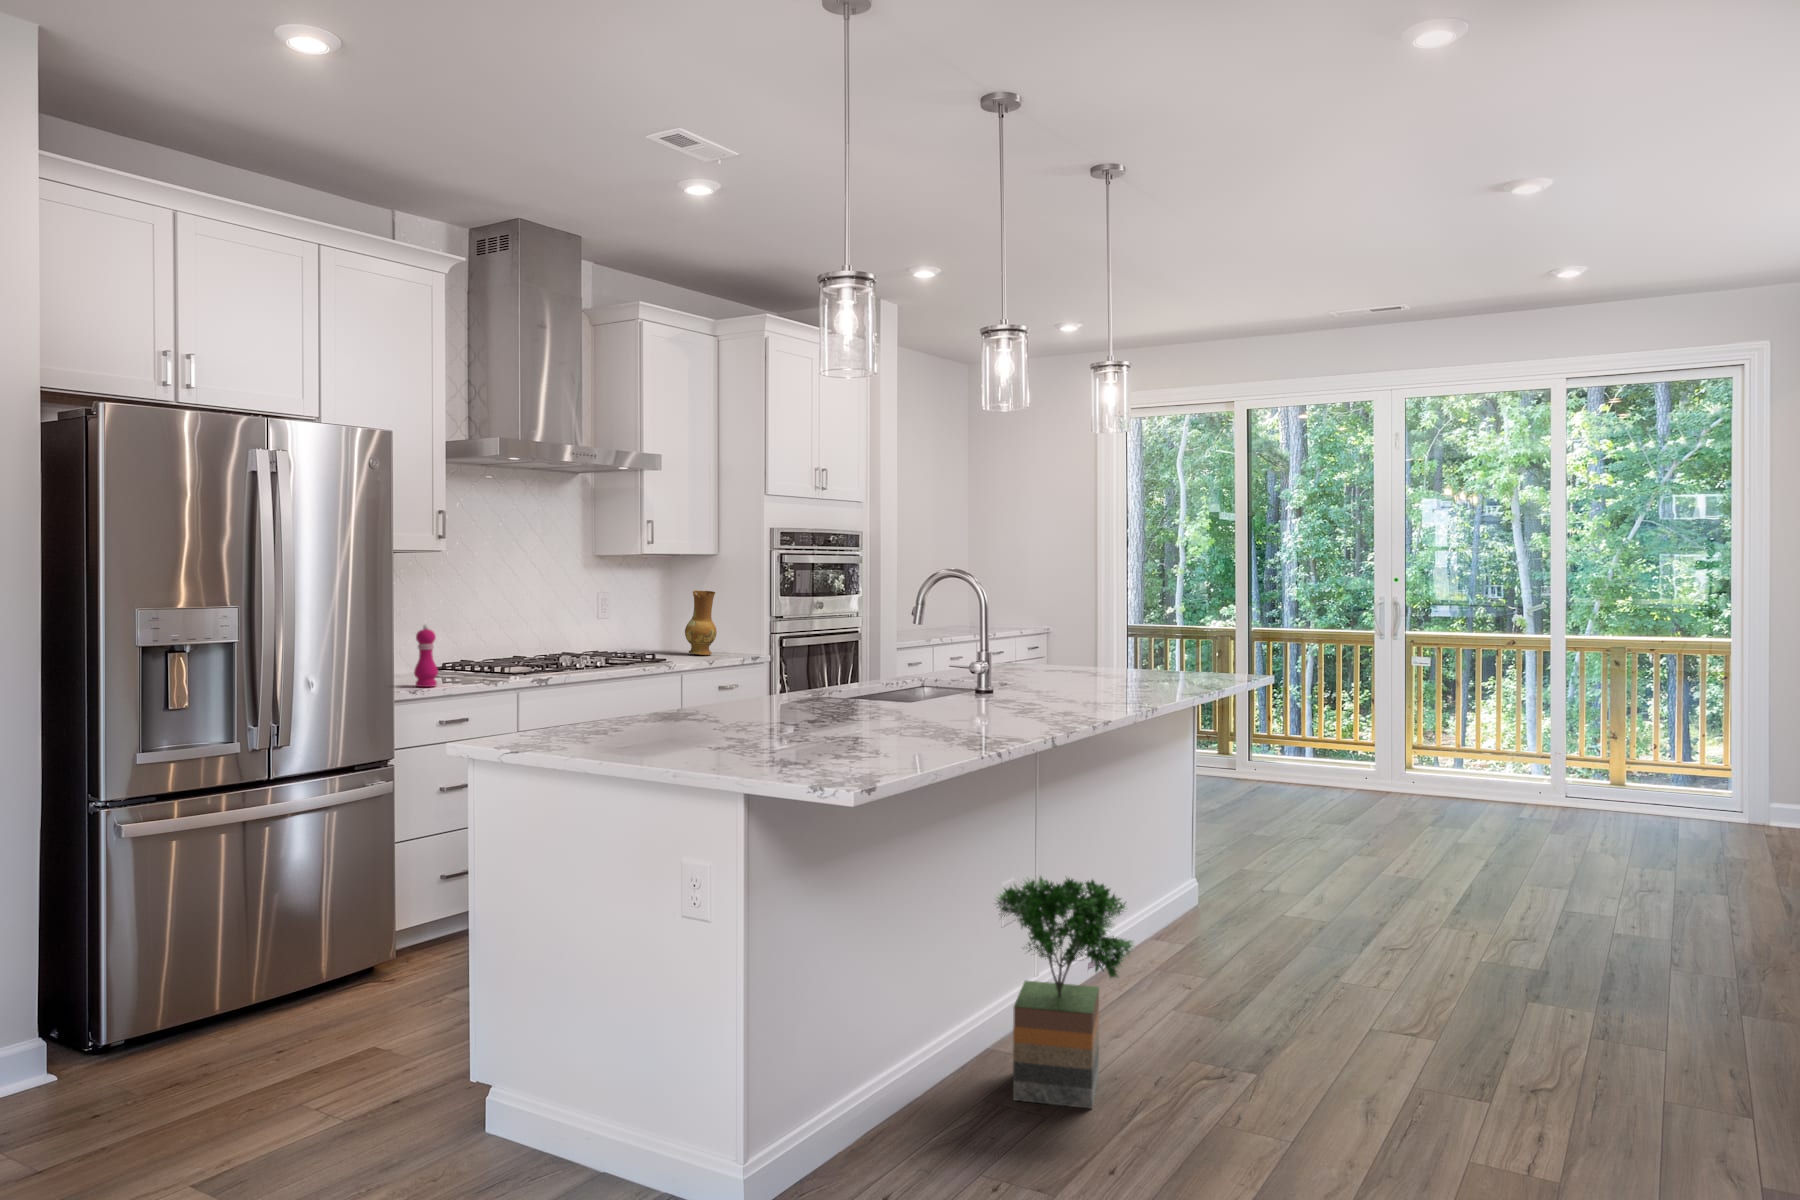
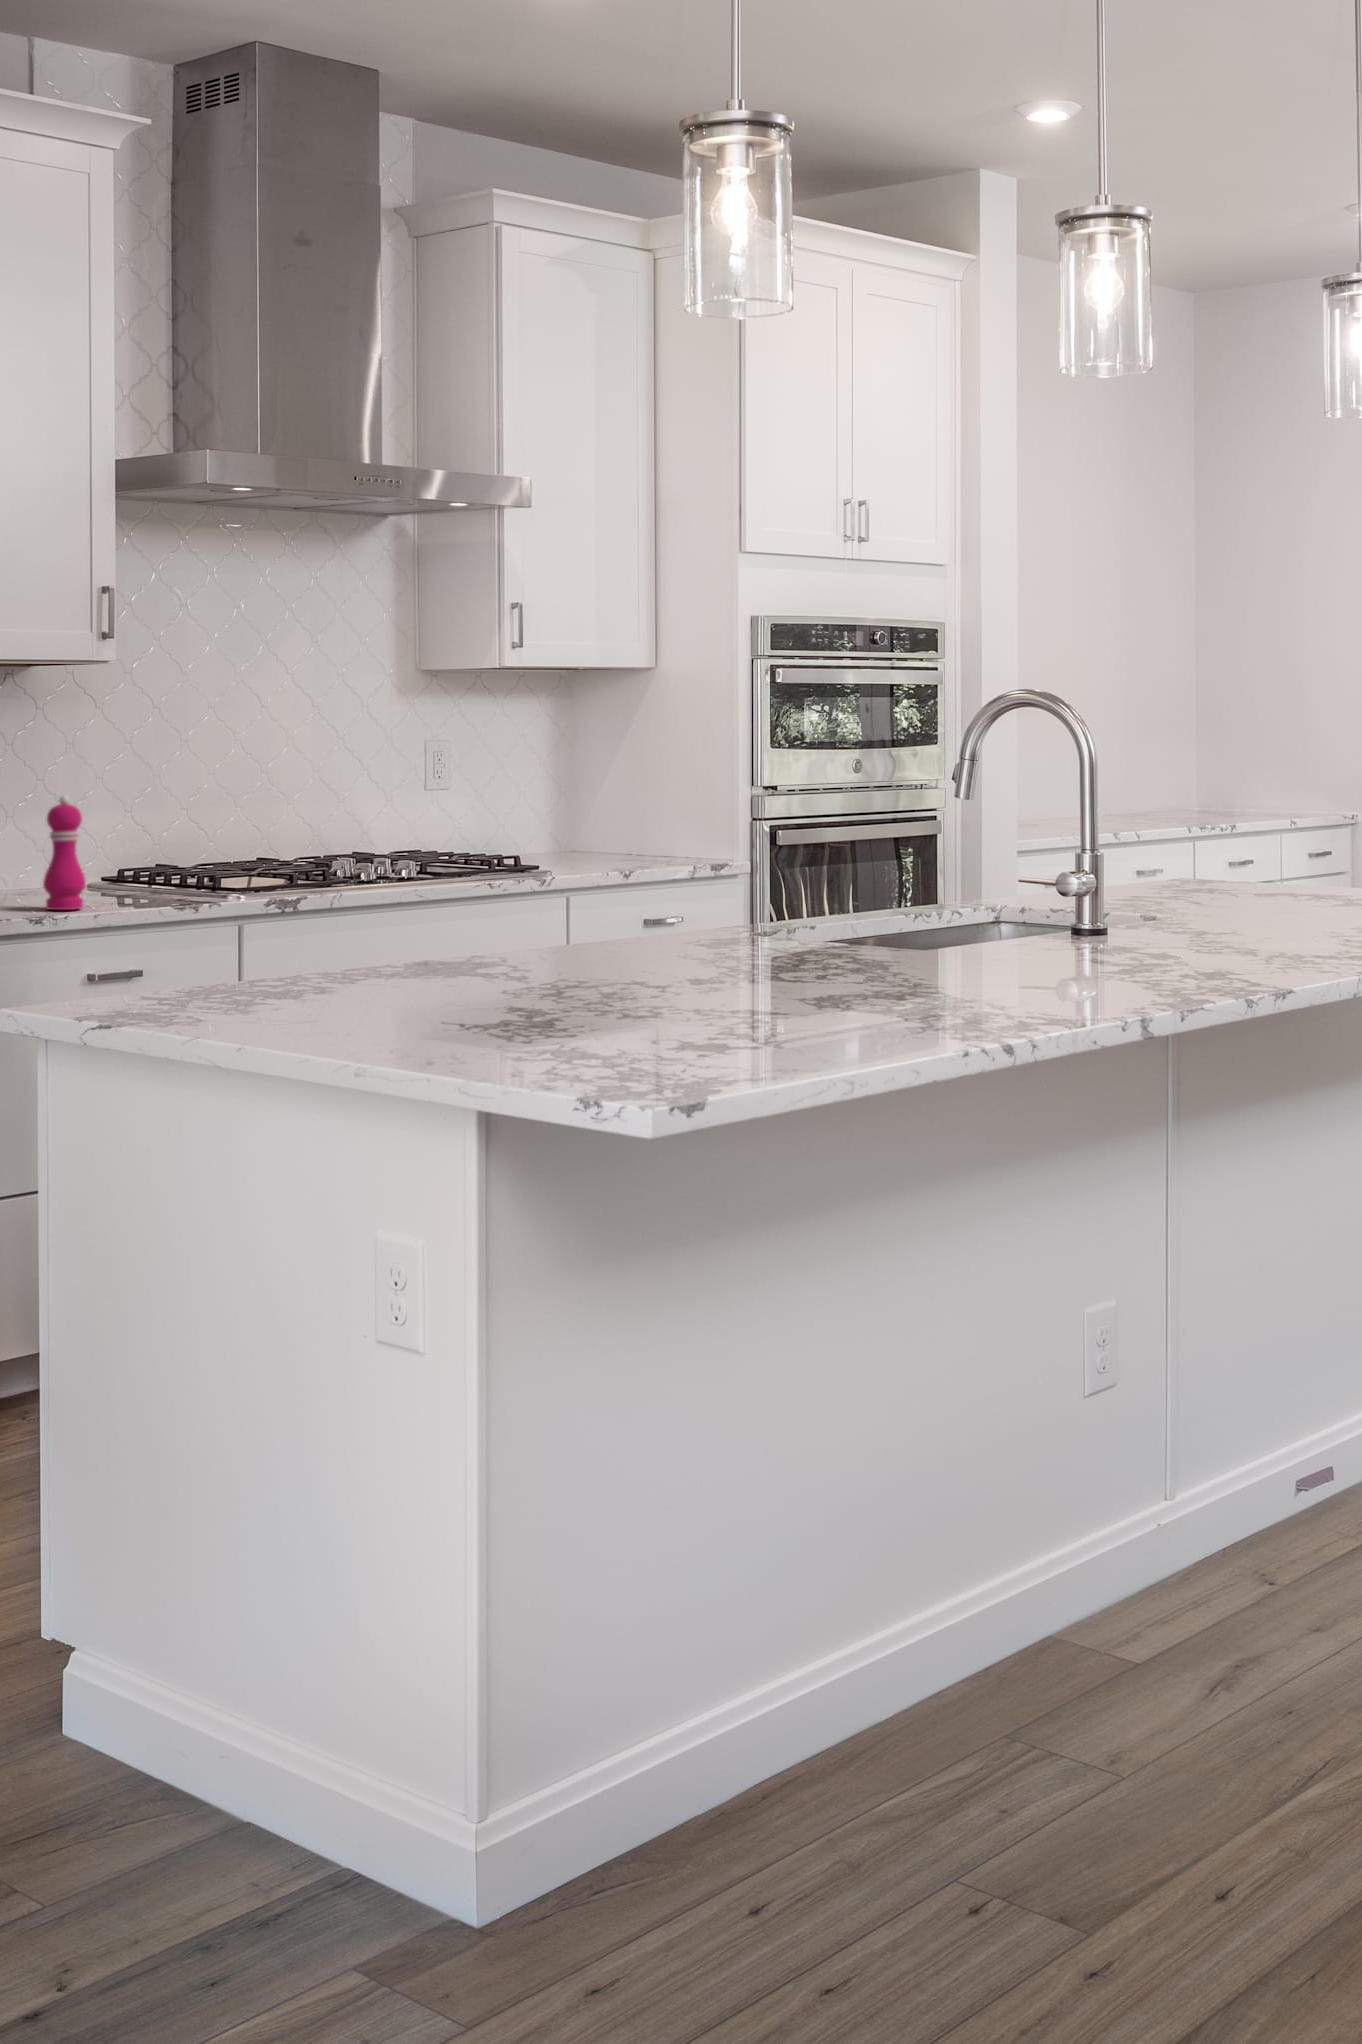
ceramic jug: present [685,591,717,655] -> none [580,734,640,858]
potted tree: present [996,877,1133,1109] -> none [1038,1294,1325,1780]

